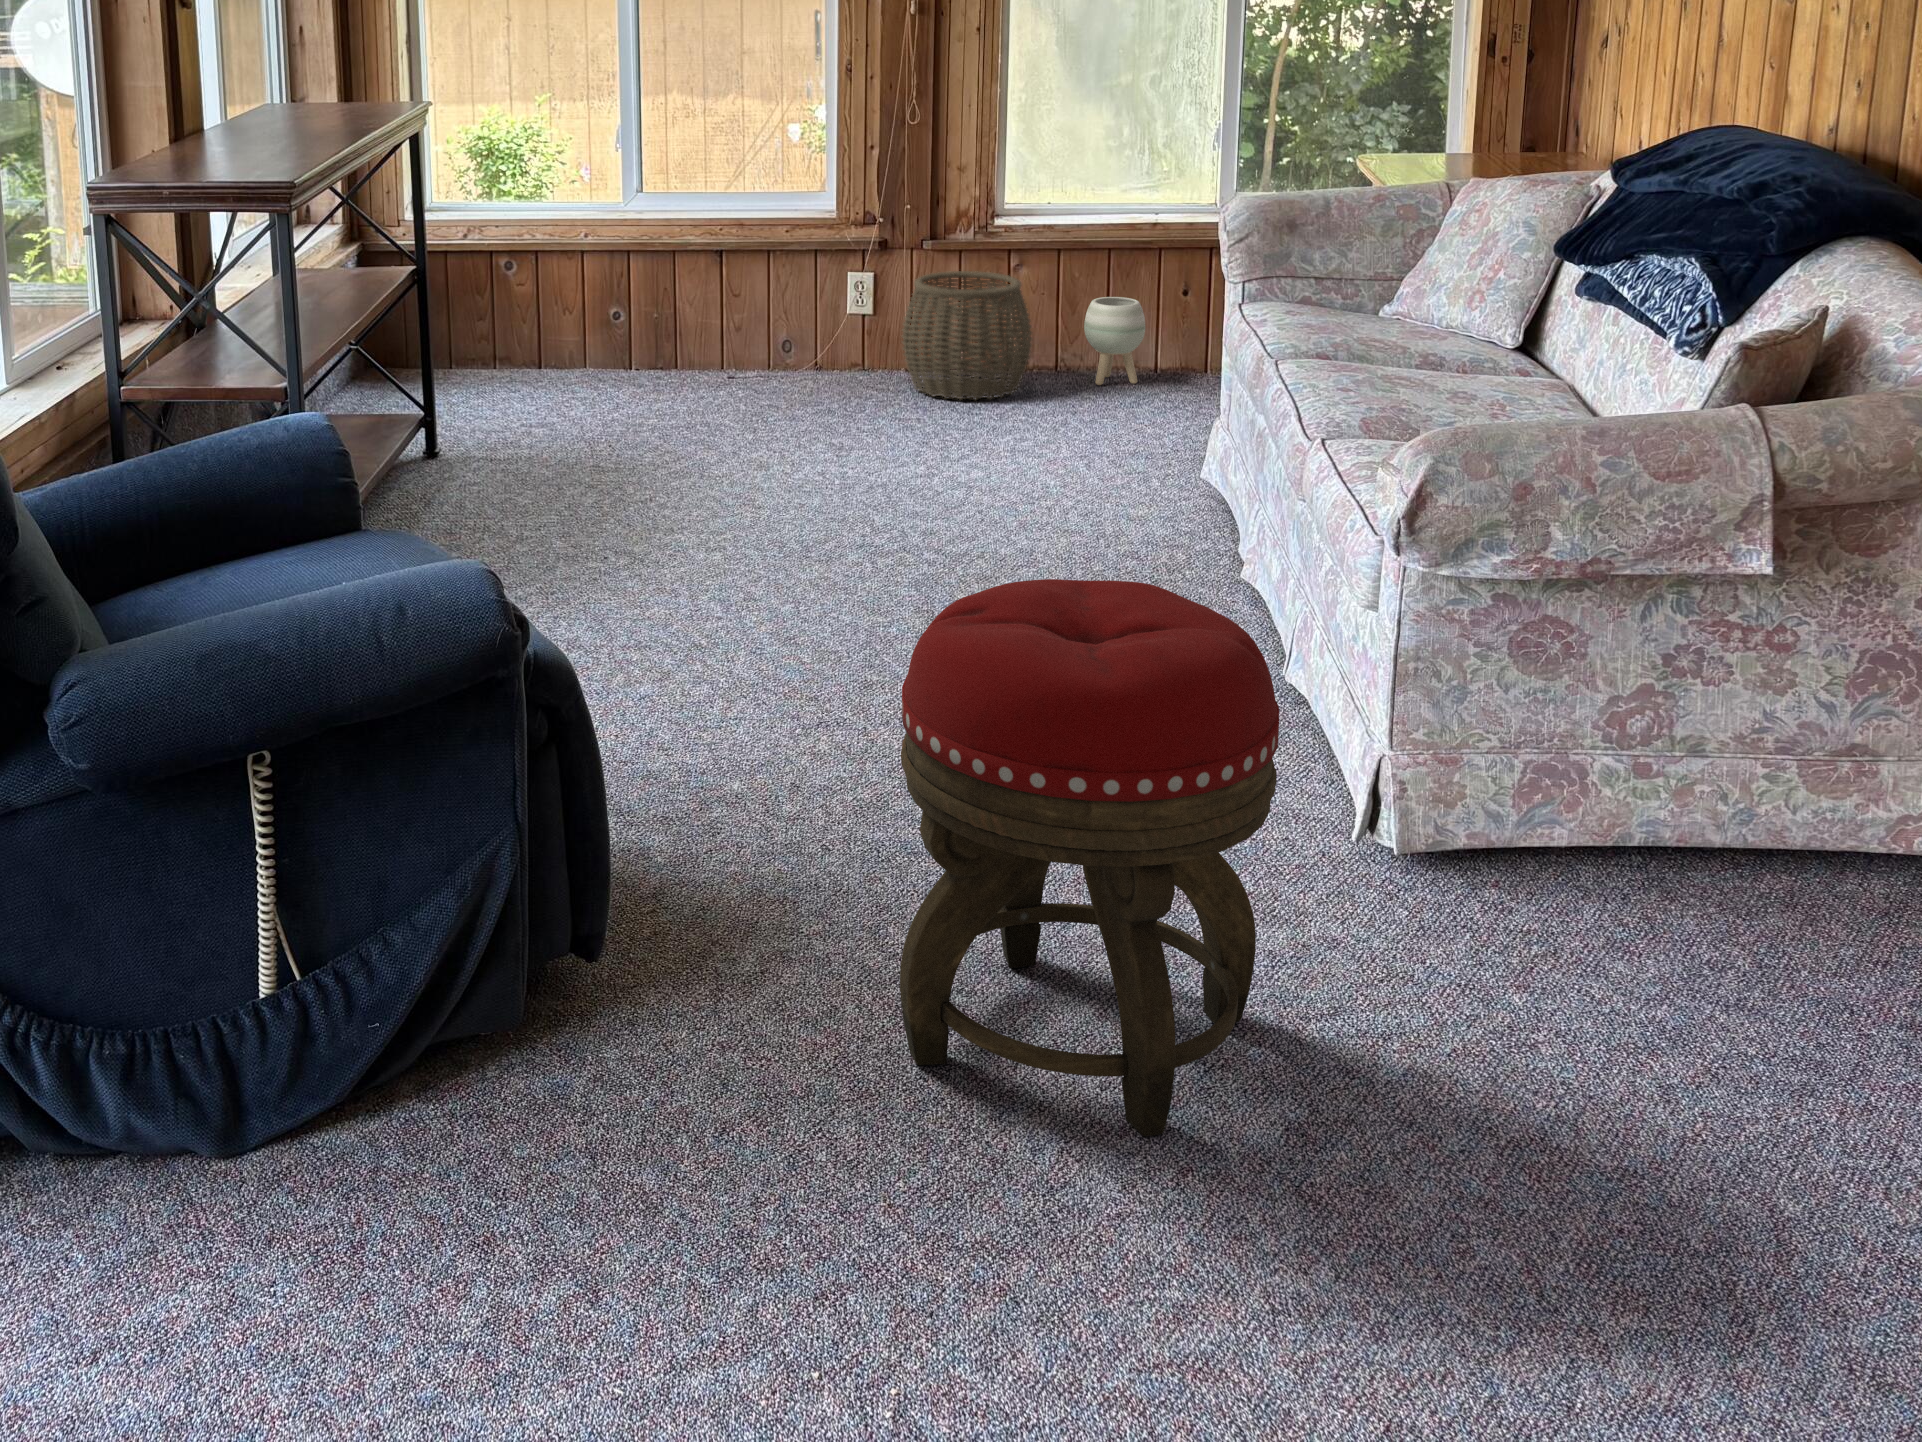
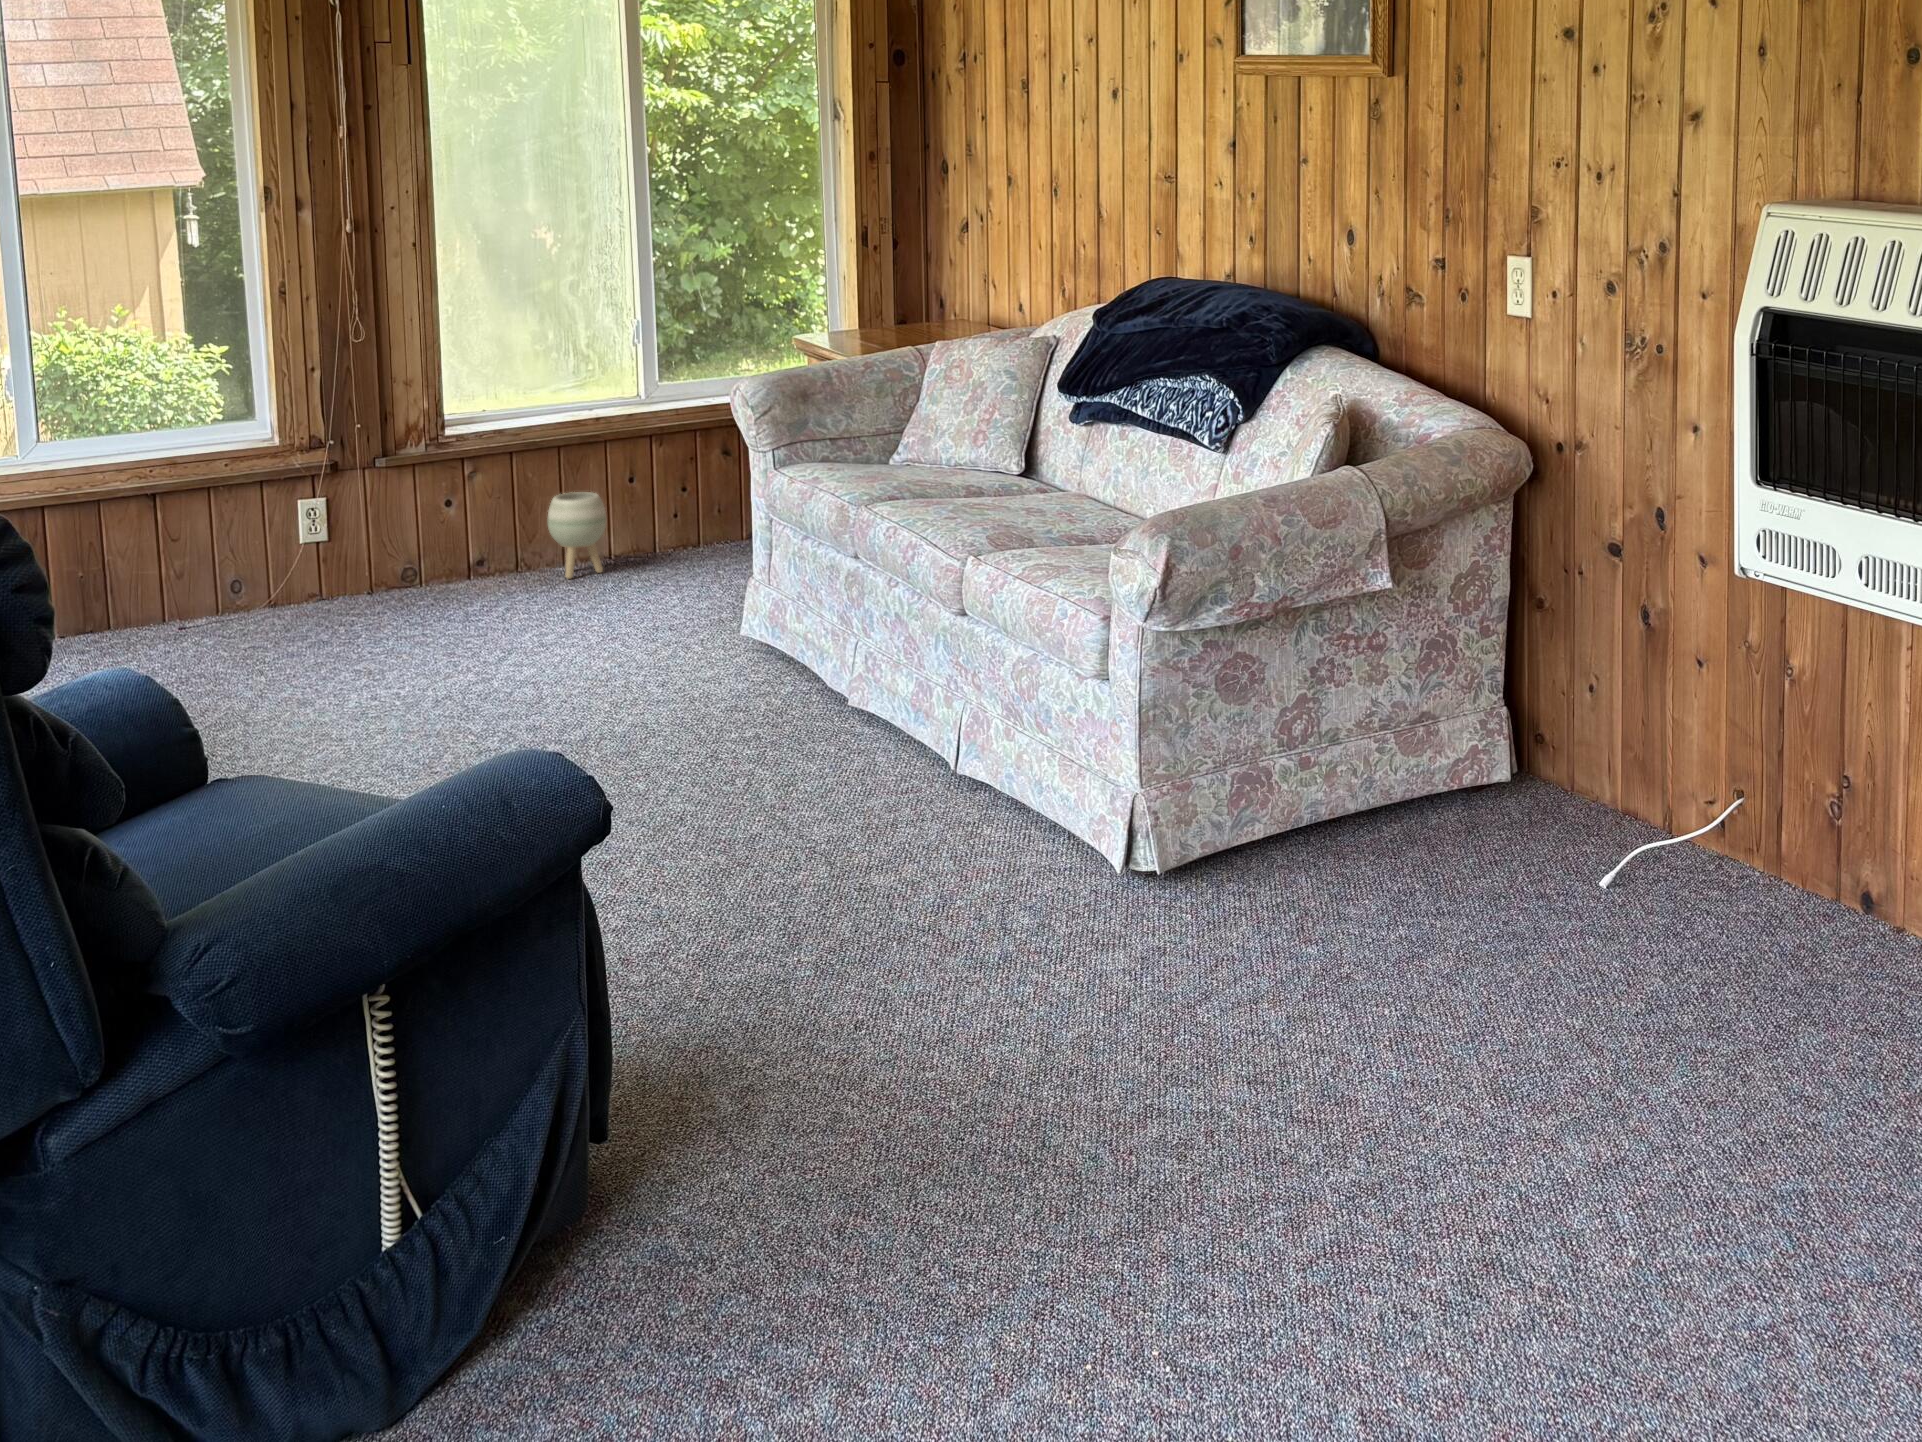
woven basket: present [902,271,1032,400] -> none [374,482,510,613]
footstool: present [900,579,1279,1137] -> none [882,665,1204,1138]

